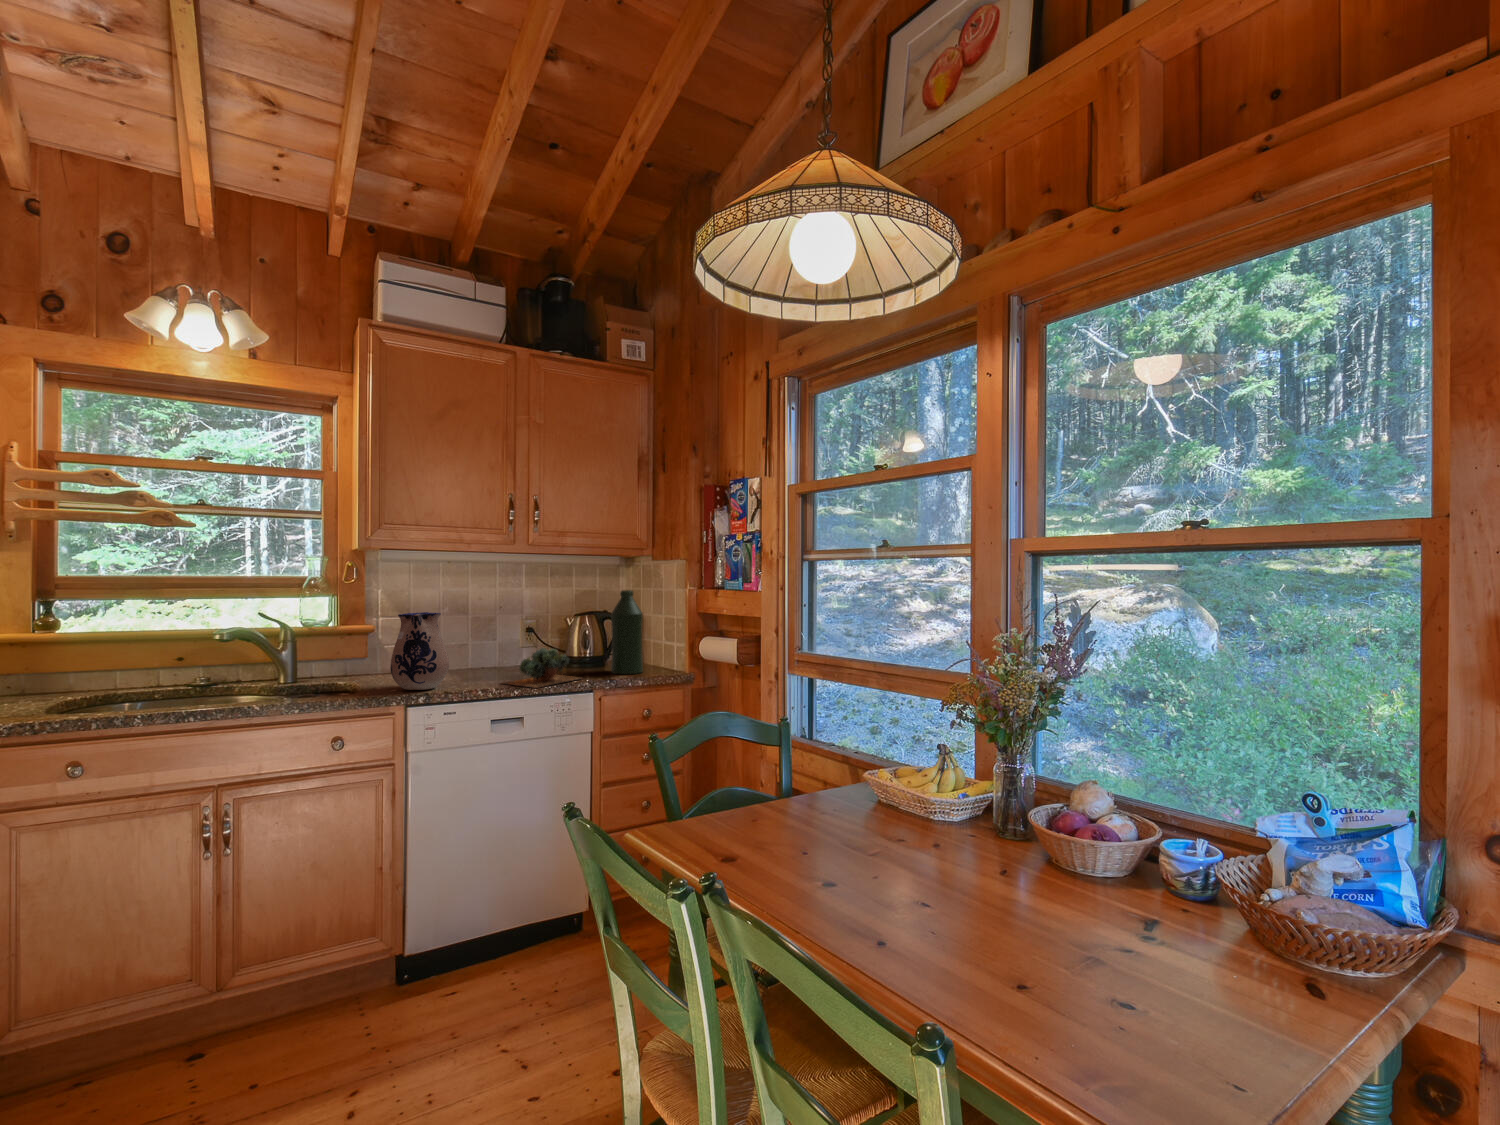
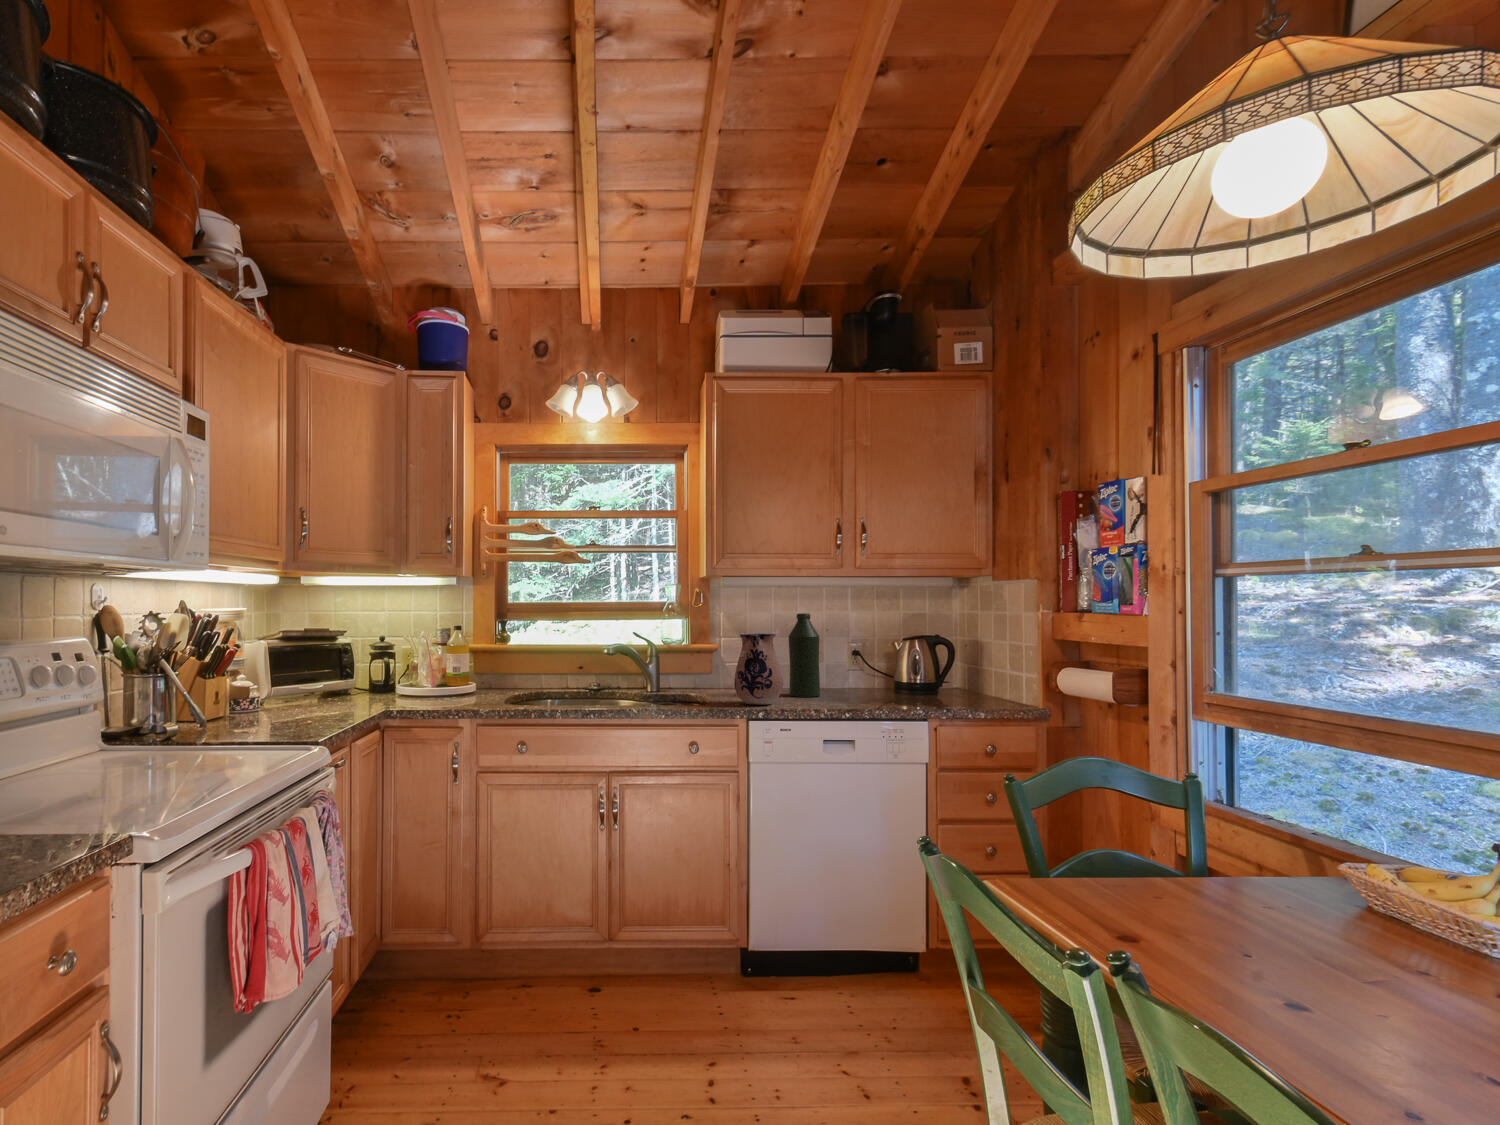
bottle: present [611,590,643,674] -> present [788,613,820,697]
succulent plant: present [502,648,580,688] -> none [829,670,910,709]

